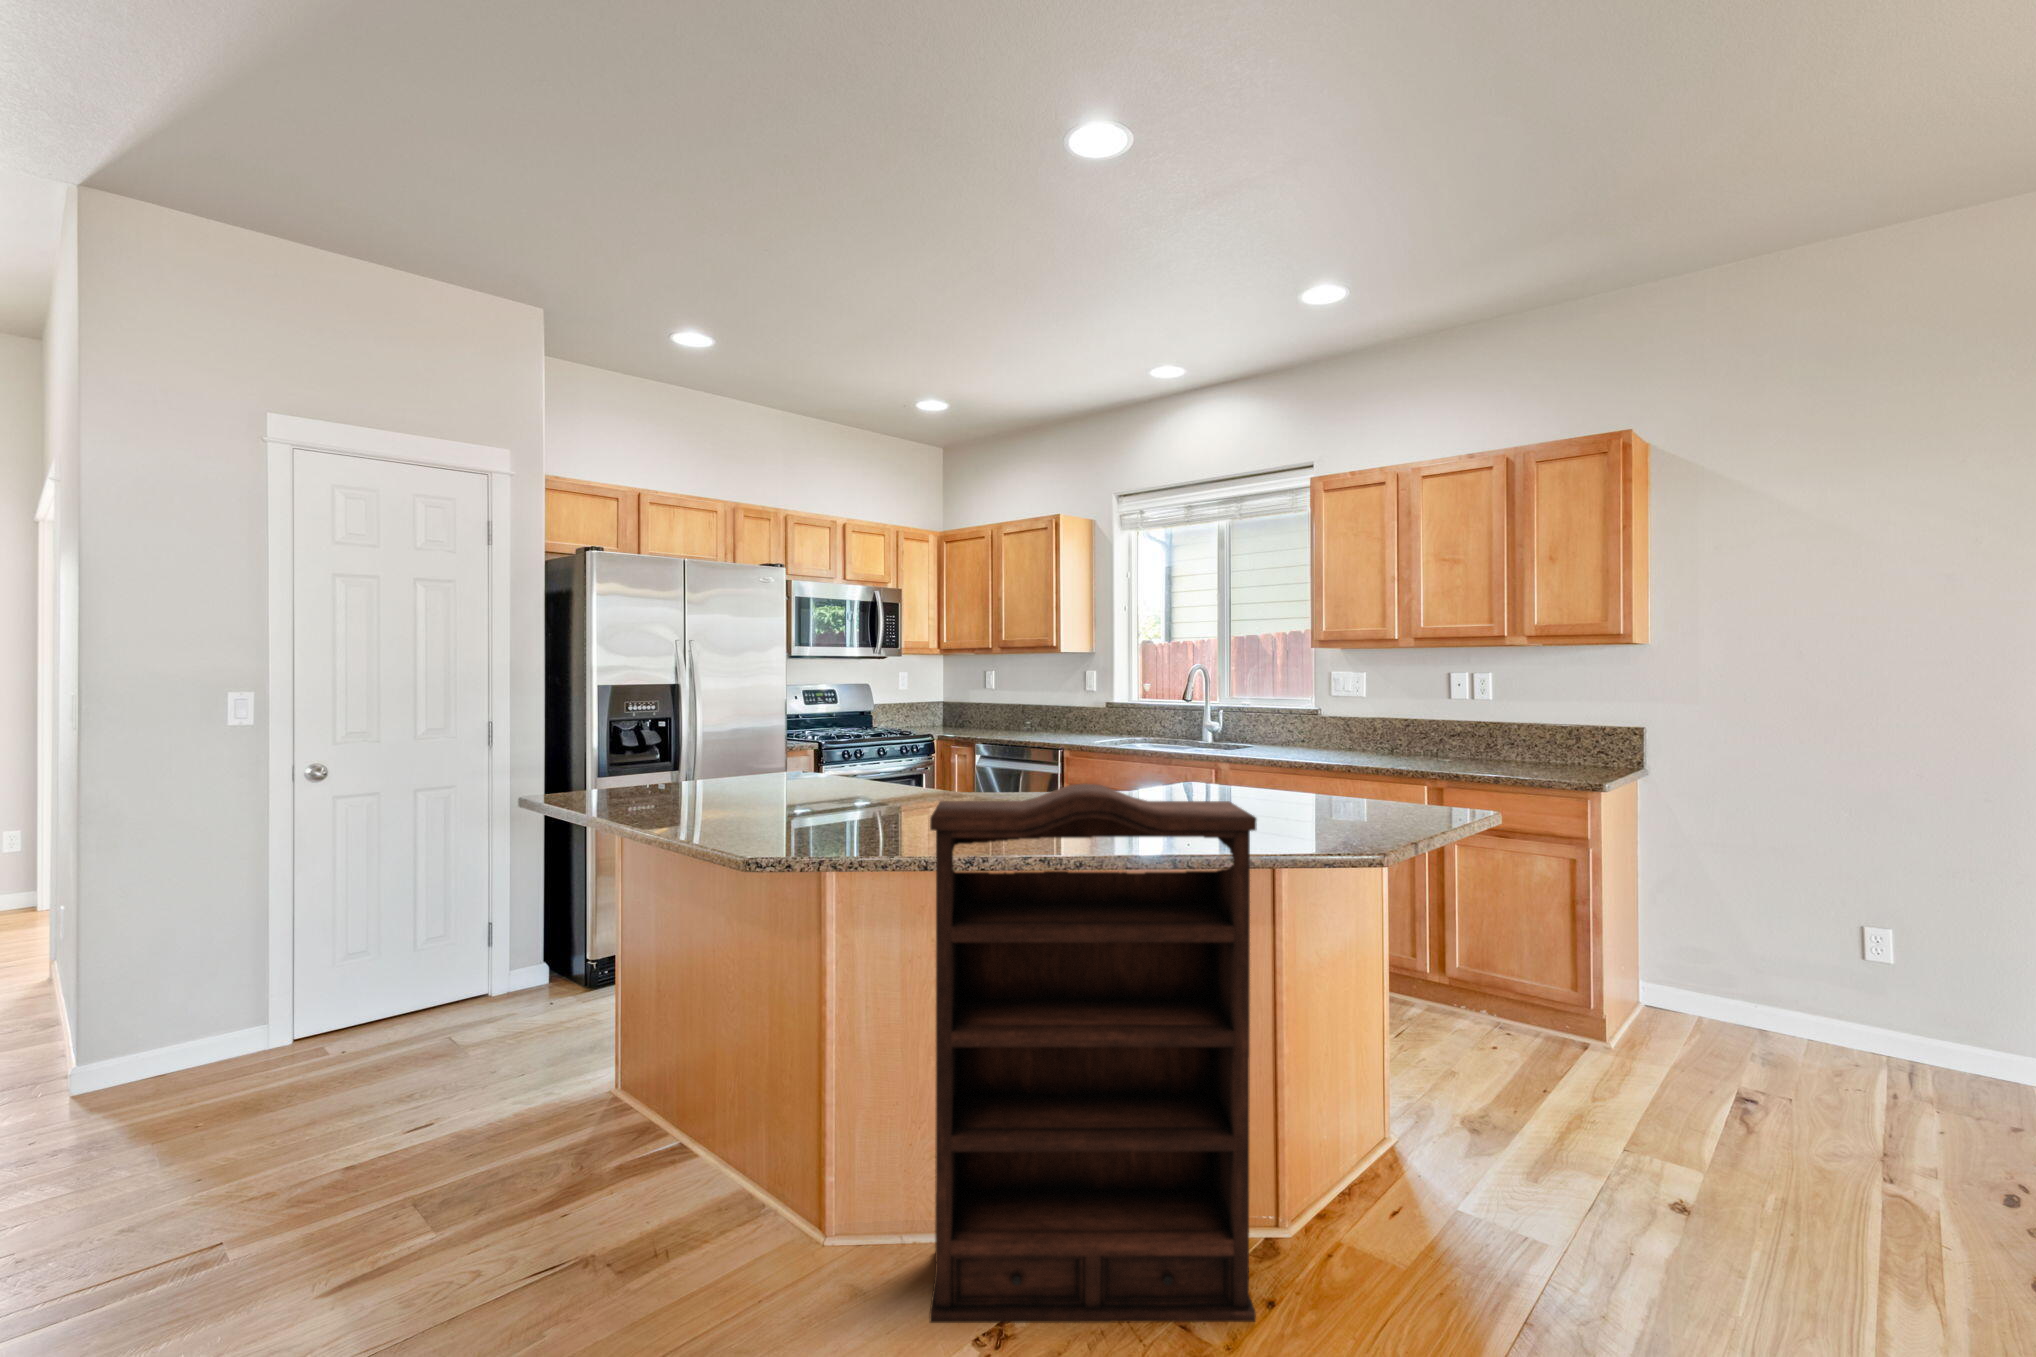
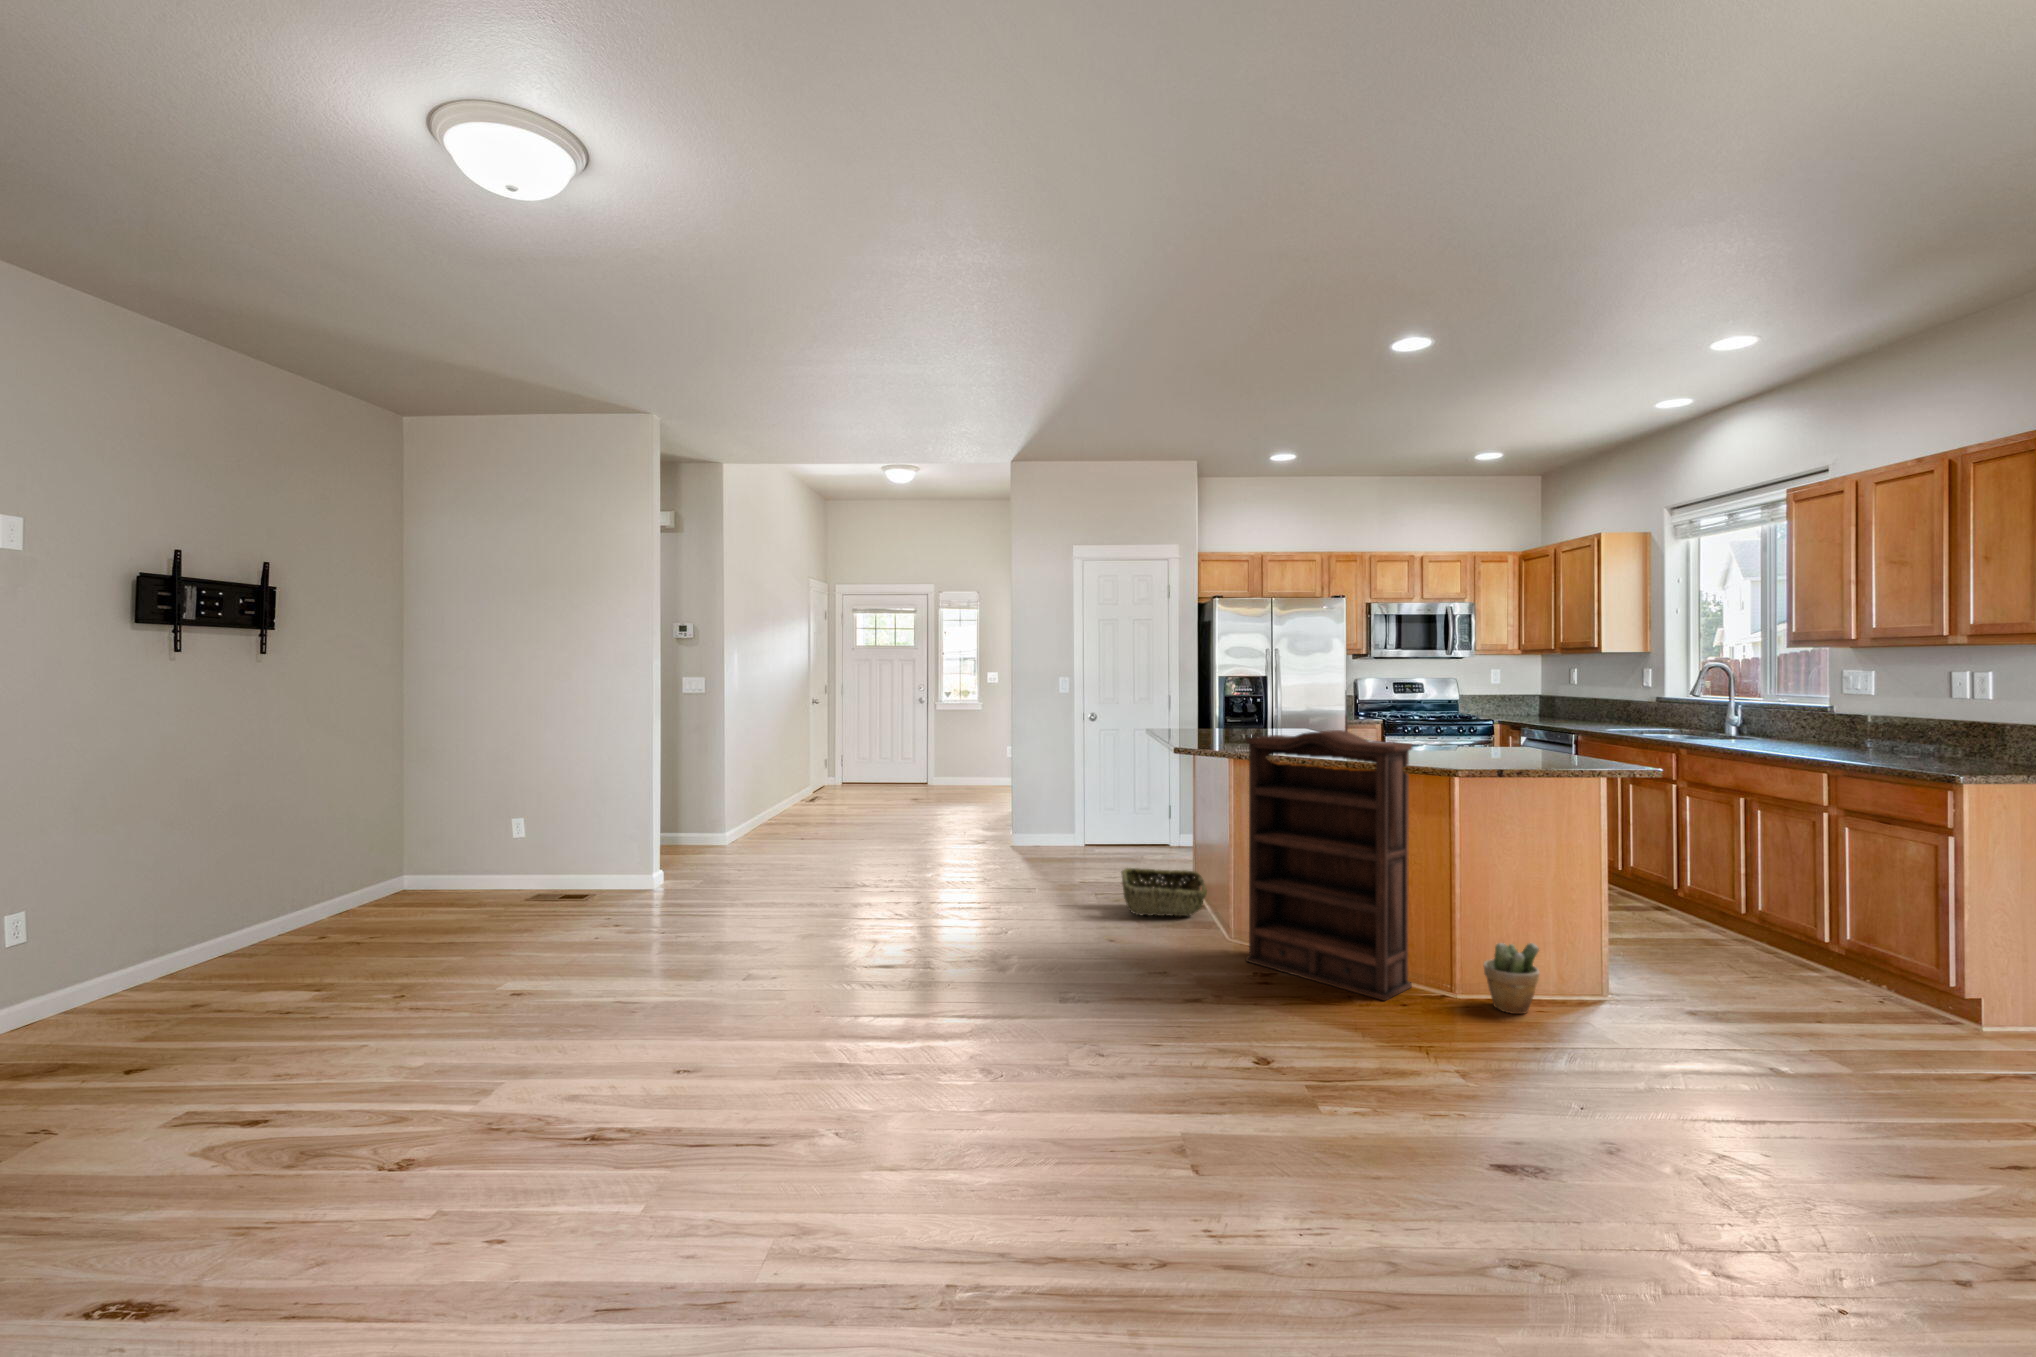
woven basket: none [507,1092,733,1261] -> present [1122,868,1207,916]
potted plant: none [1336,1112,1426,1248] -> present [1484,943,1540,1014]

